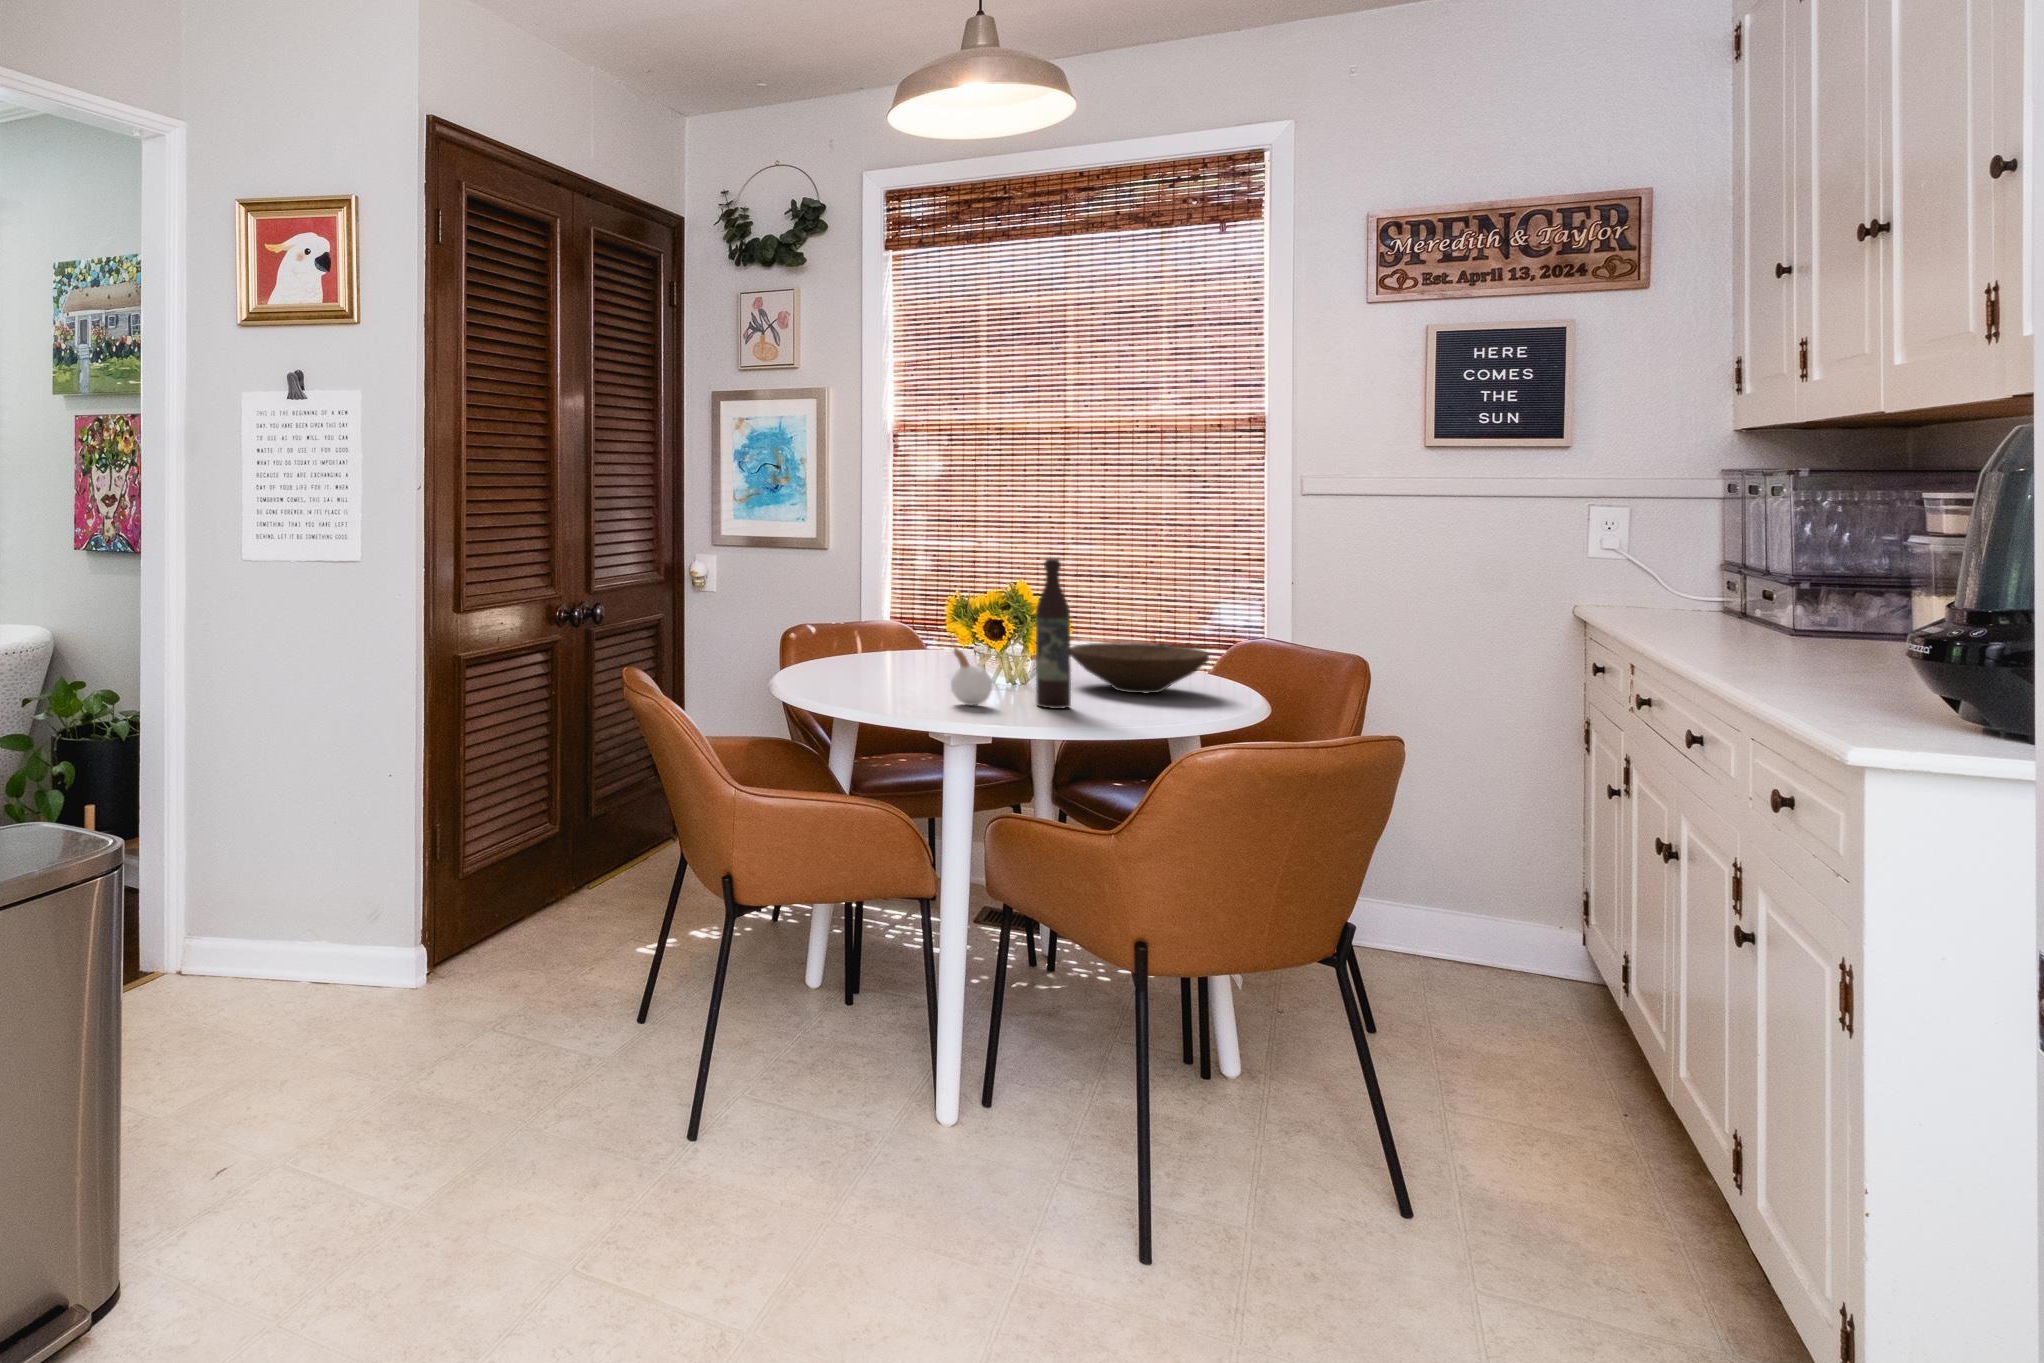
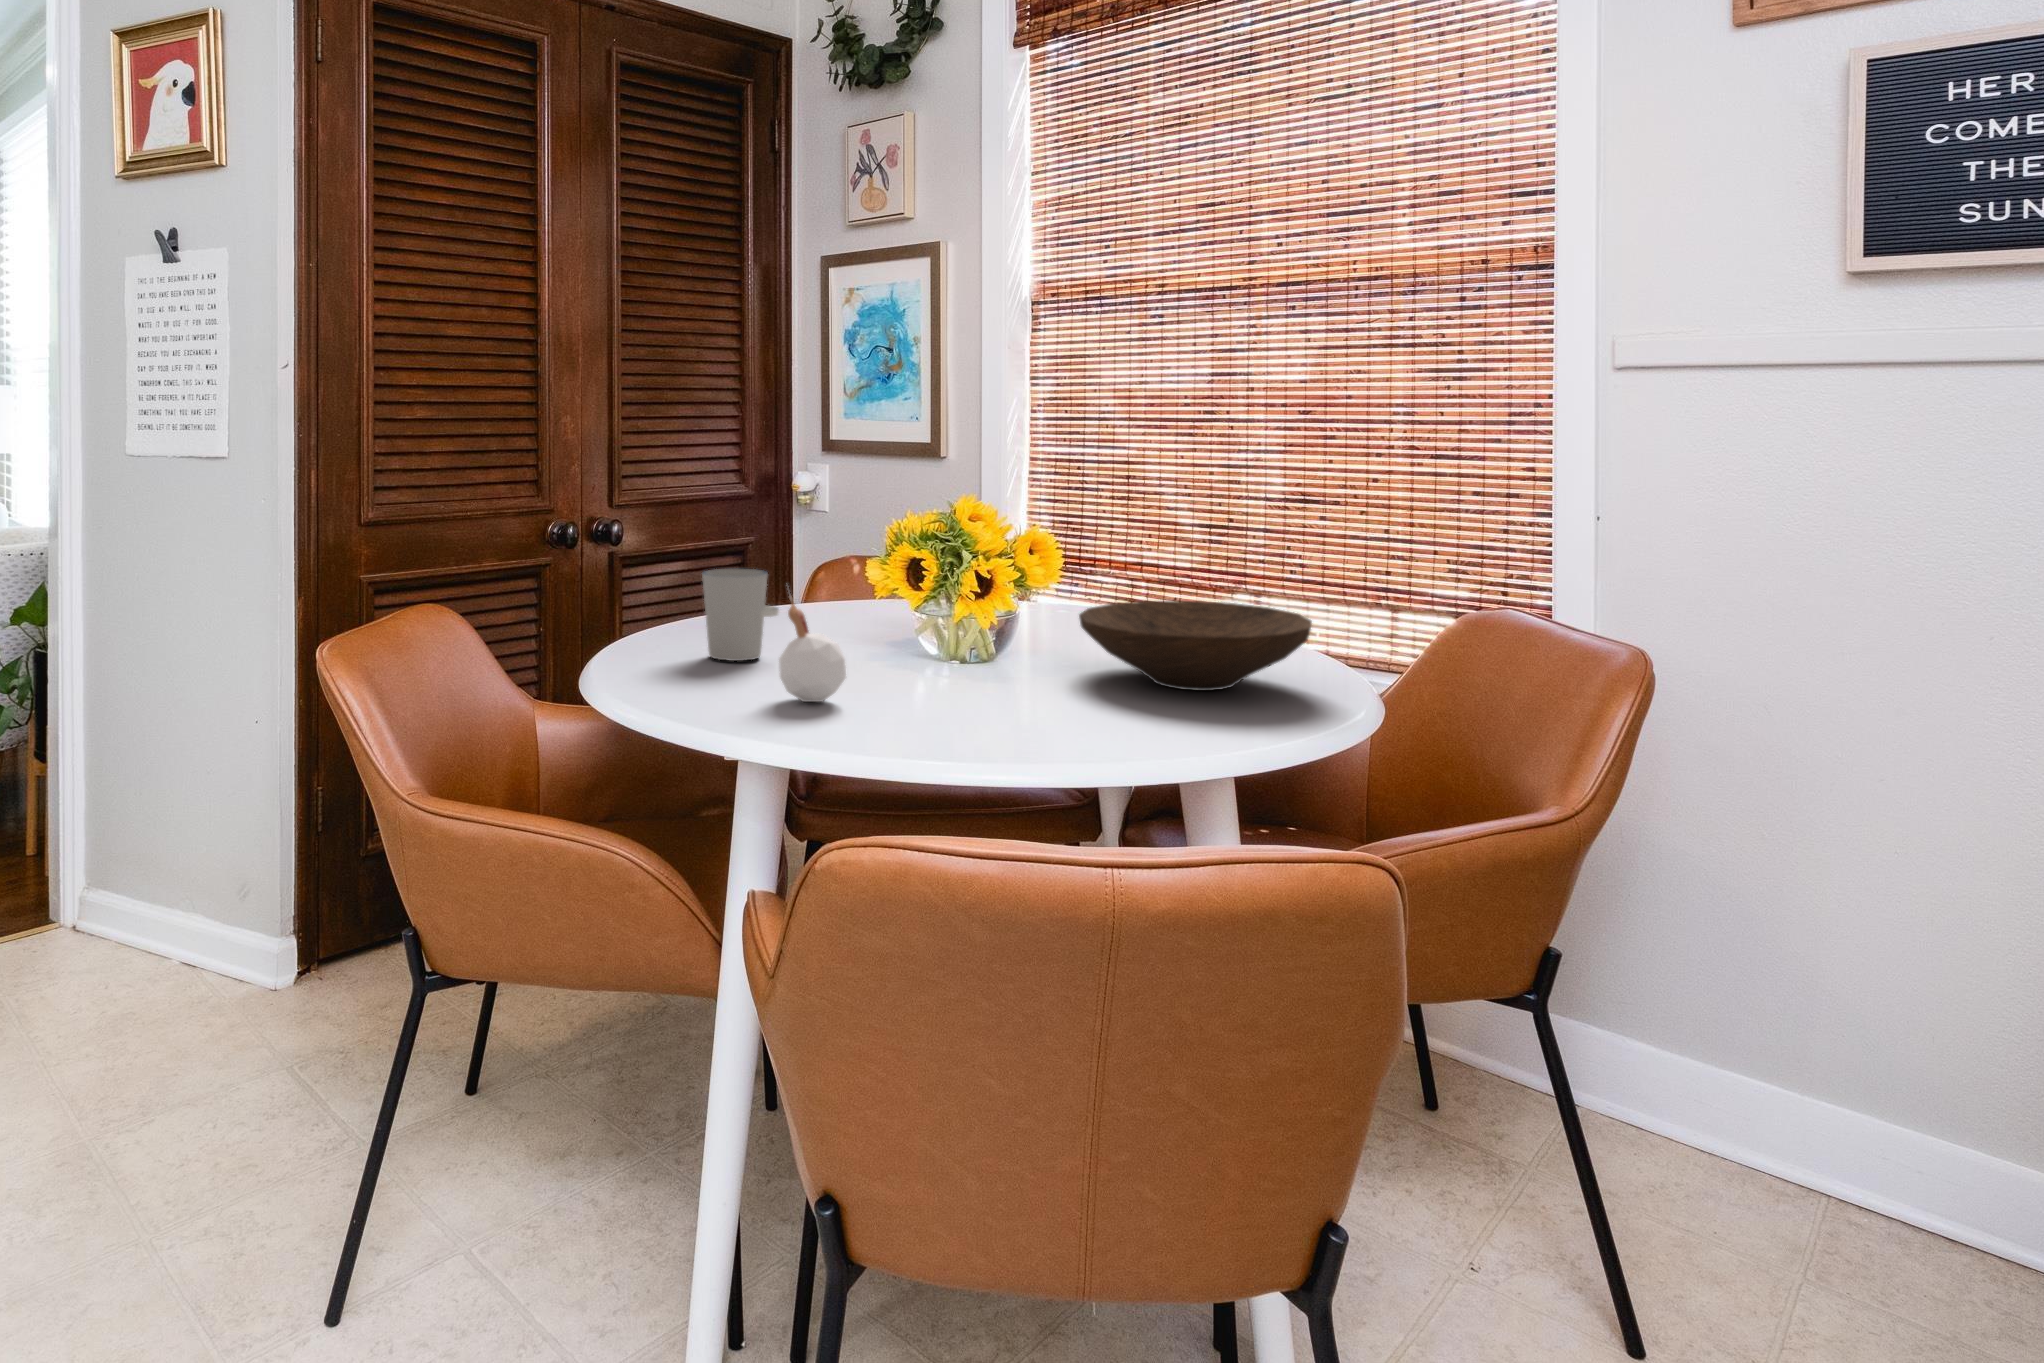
wine bottle: present [1036,558,1071,709] -> none [928,459,987,716]
cup: none [851,629,898,687] -> present [702,568,779,661]

